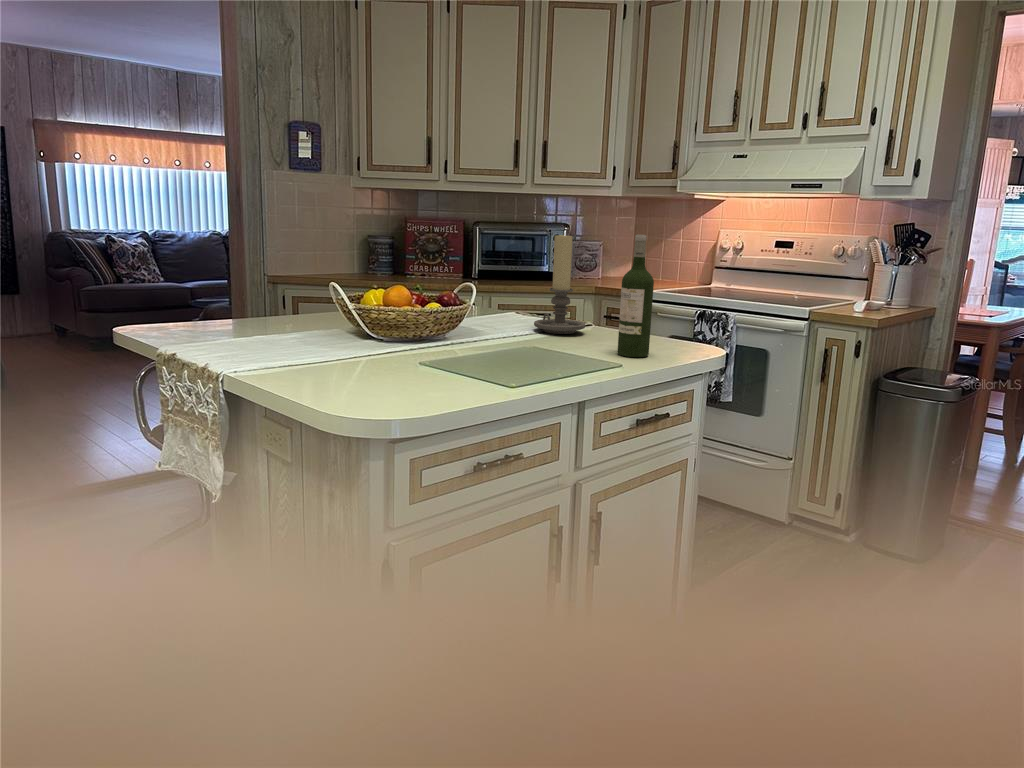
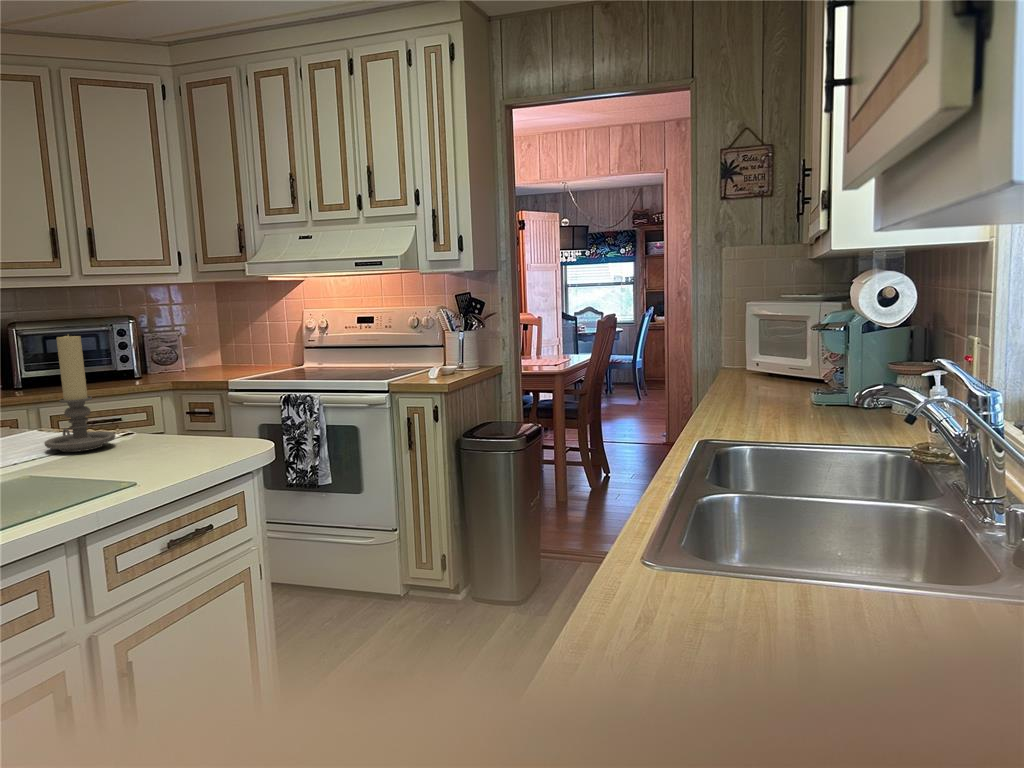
wine bottle: present [618,235,654,357] -> none [135,329,182,469]

